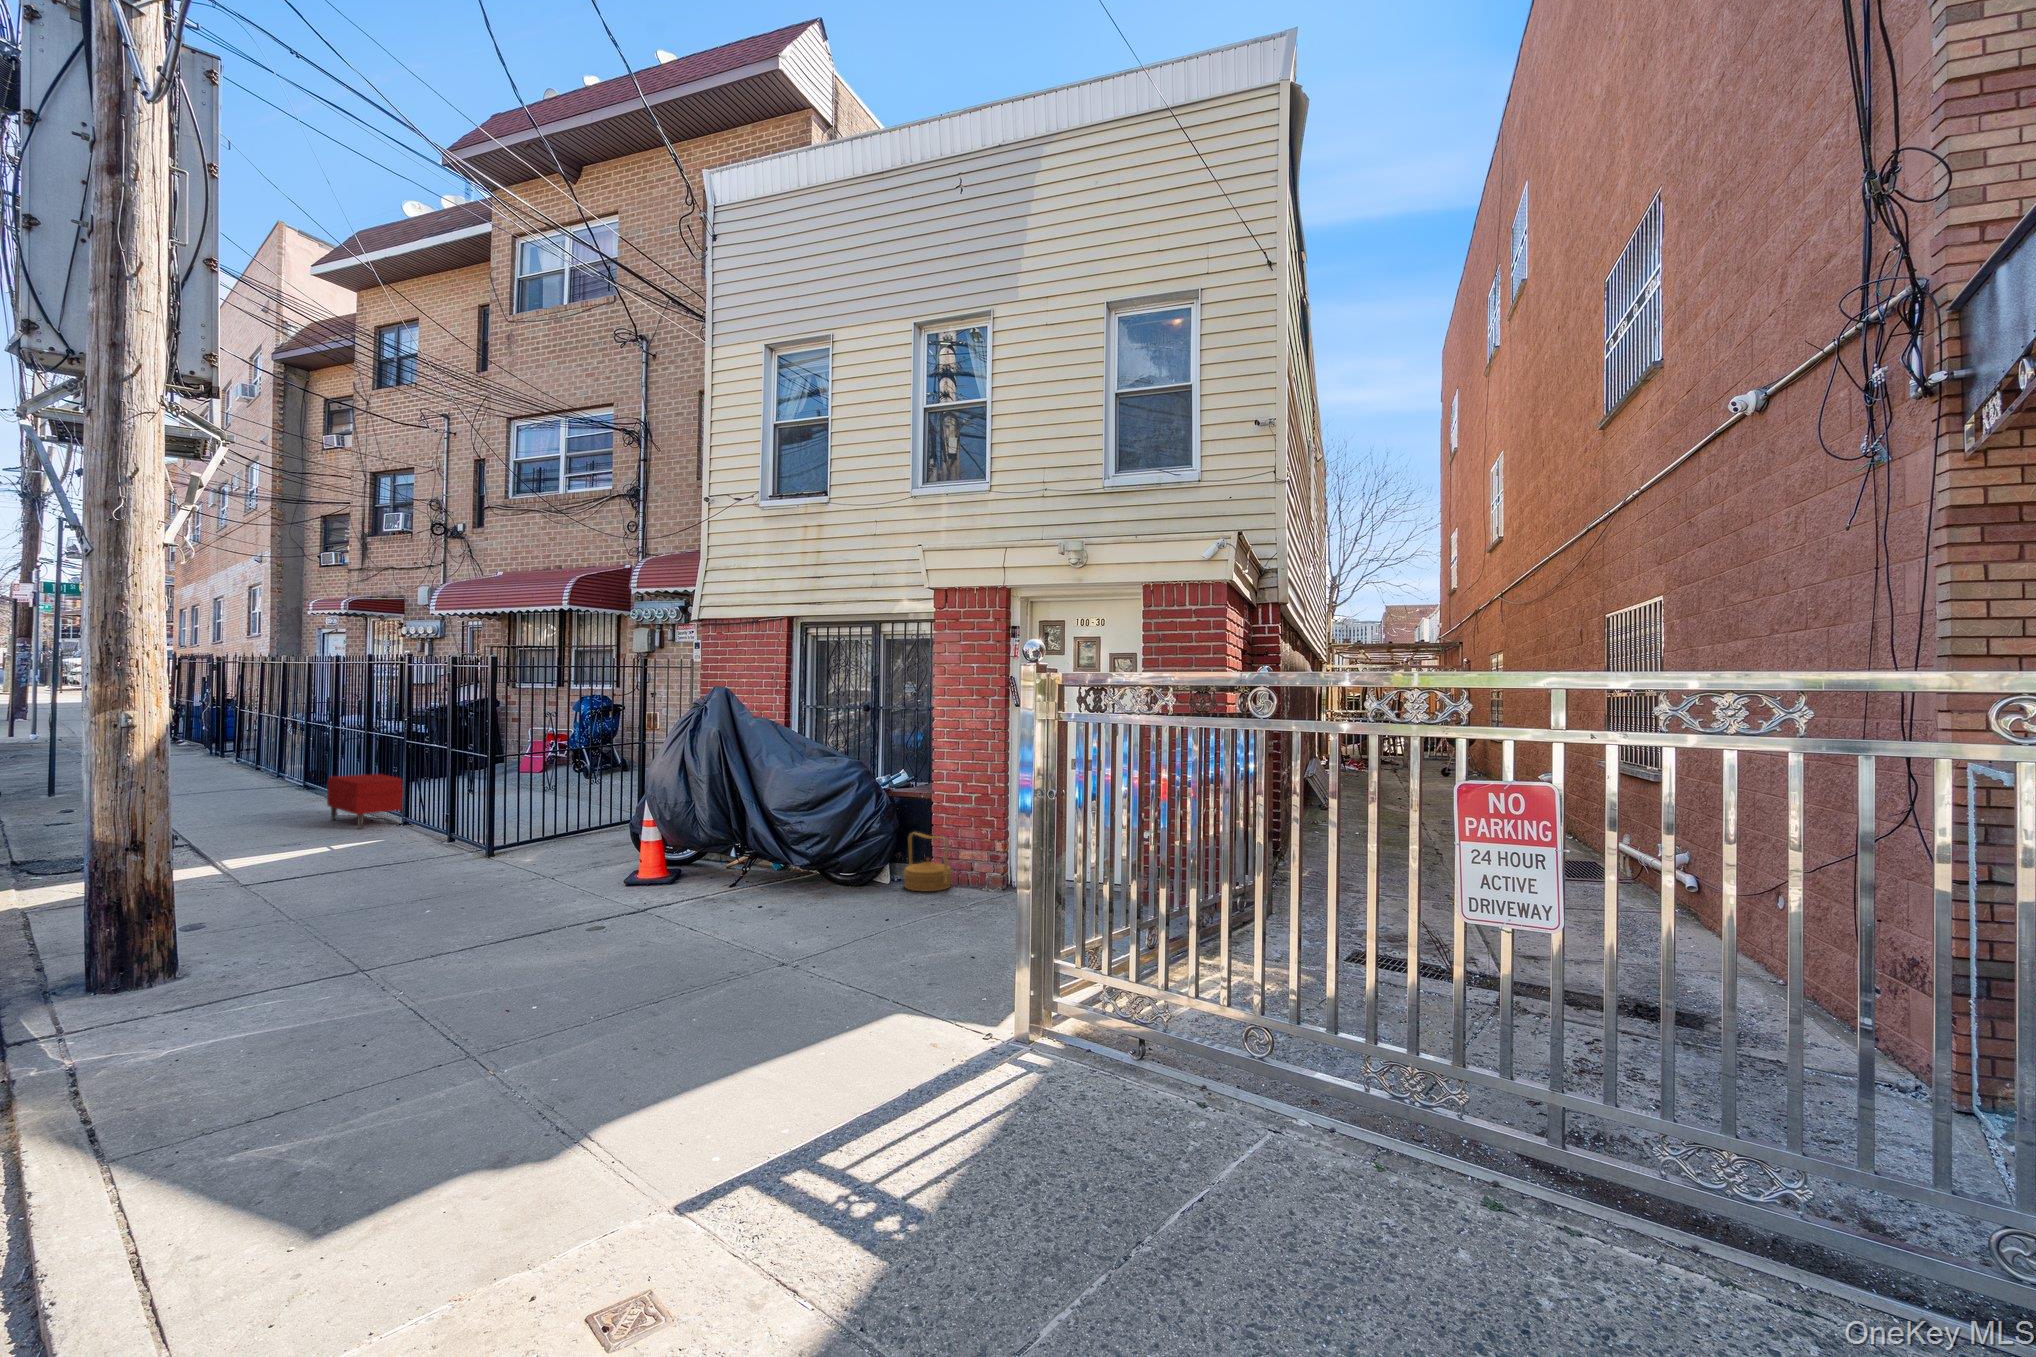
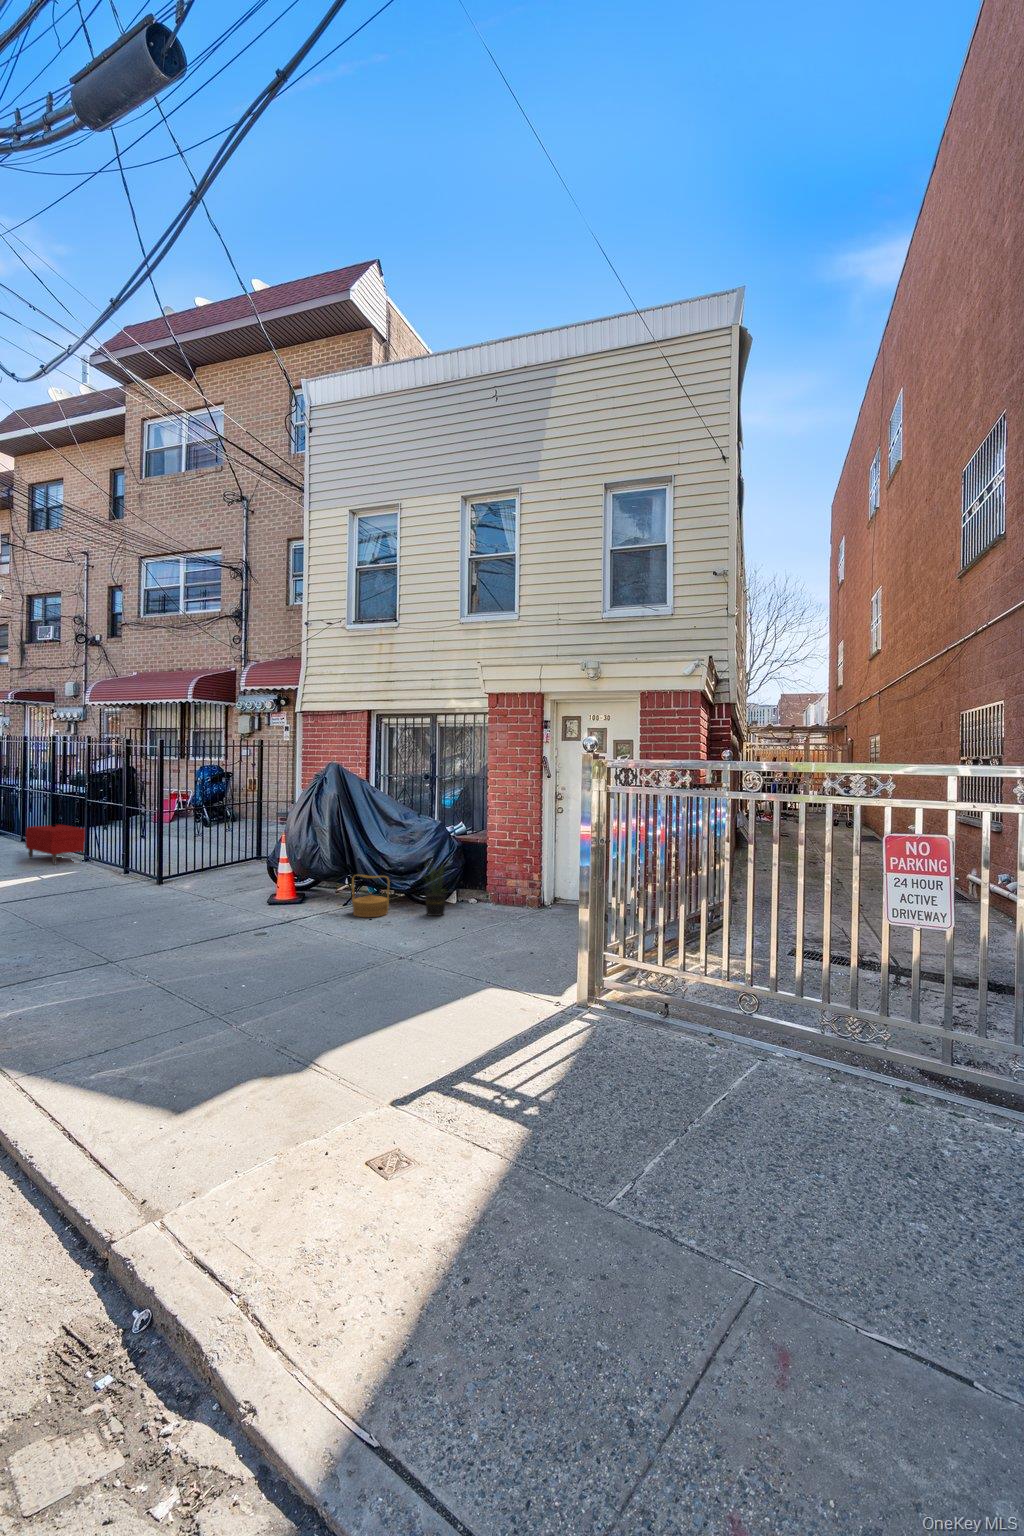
potted plant: none [825,812,882,901] -> present [421,860,448,916]
woven basket: present [904,833,951,892] -> present [352,875,390,917]

